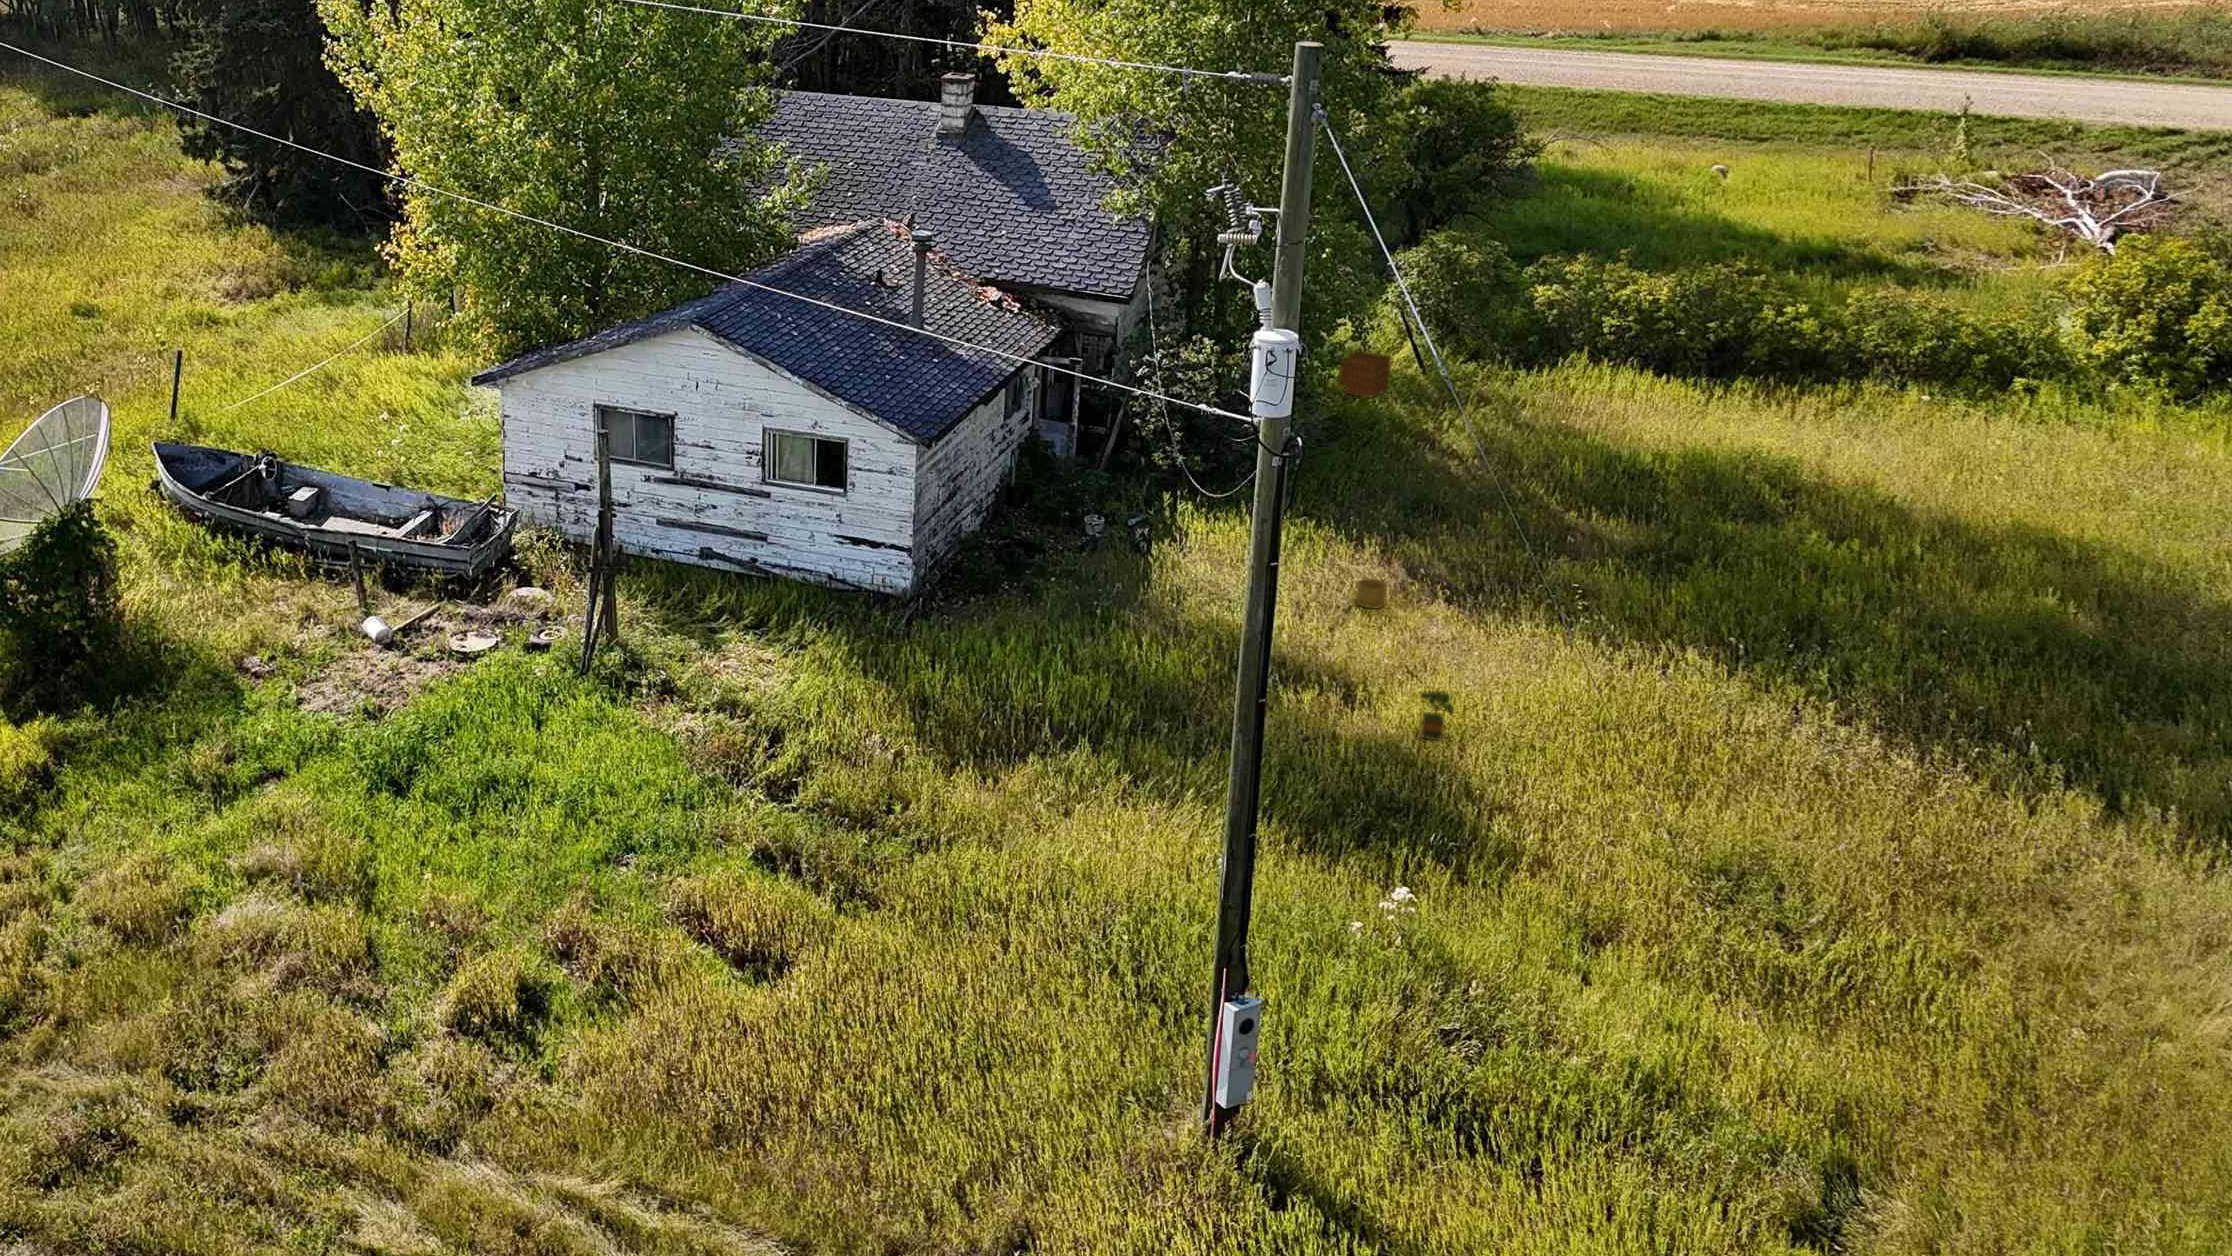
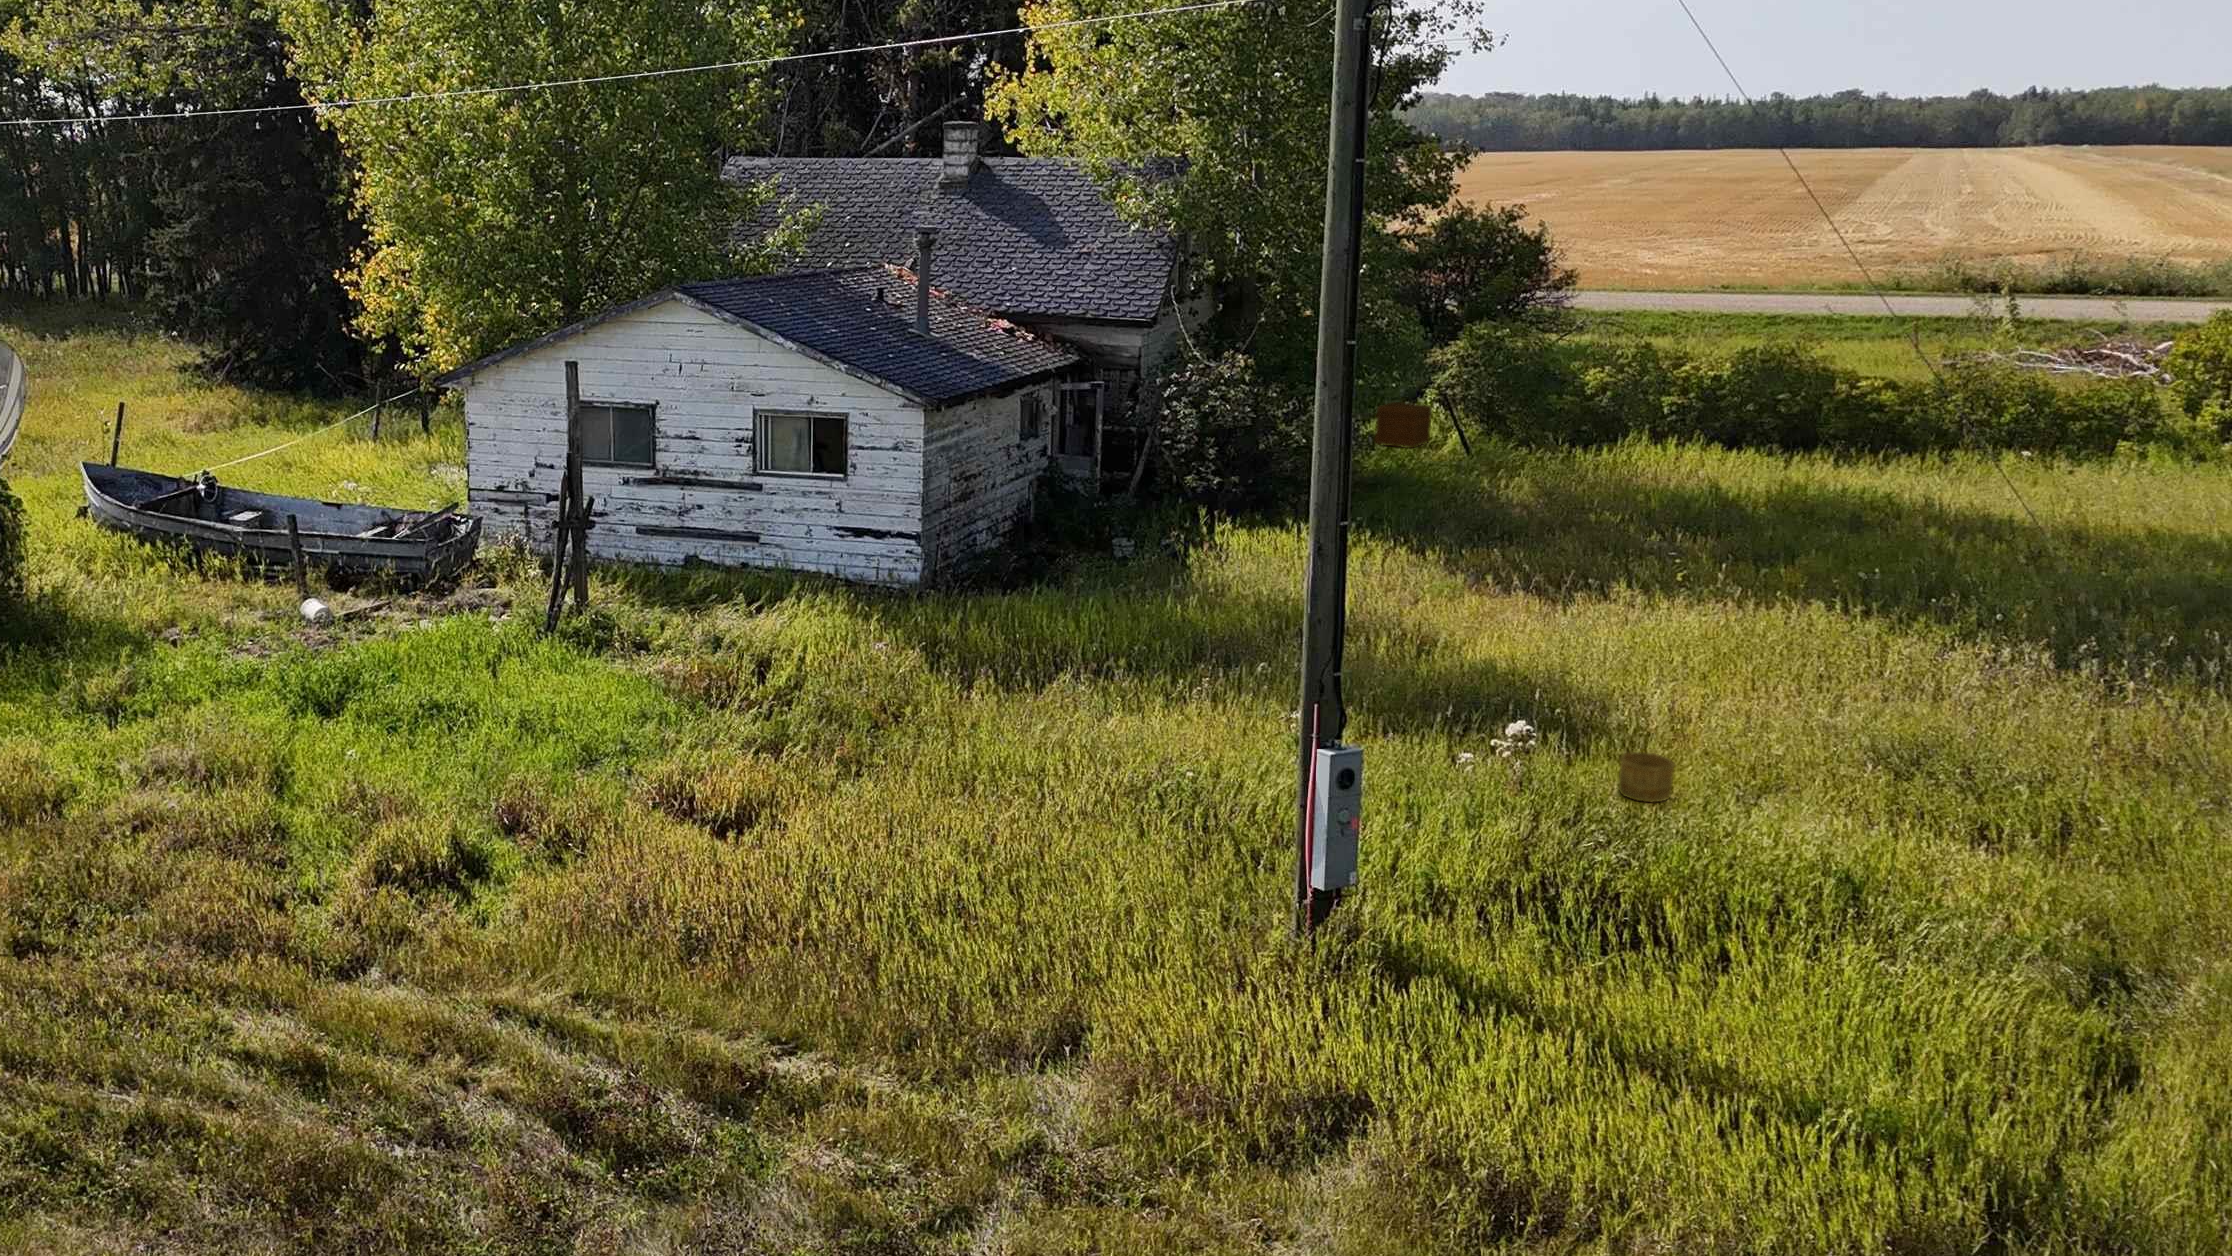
wooden bucket: present [1356,578,1387,609] -> present [1619,752,1675,802]
potted tree: present [1421,691,1454,740] -> none [1538,633,1584,695]

